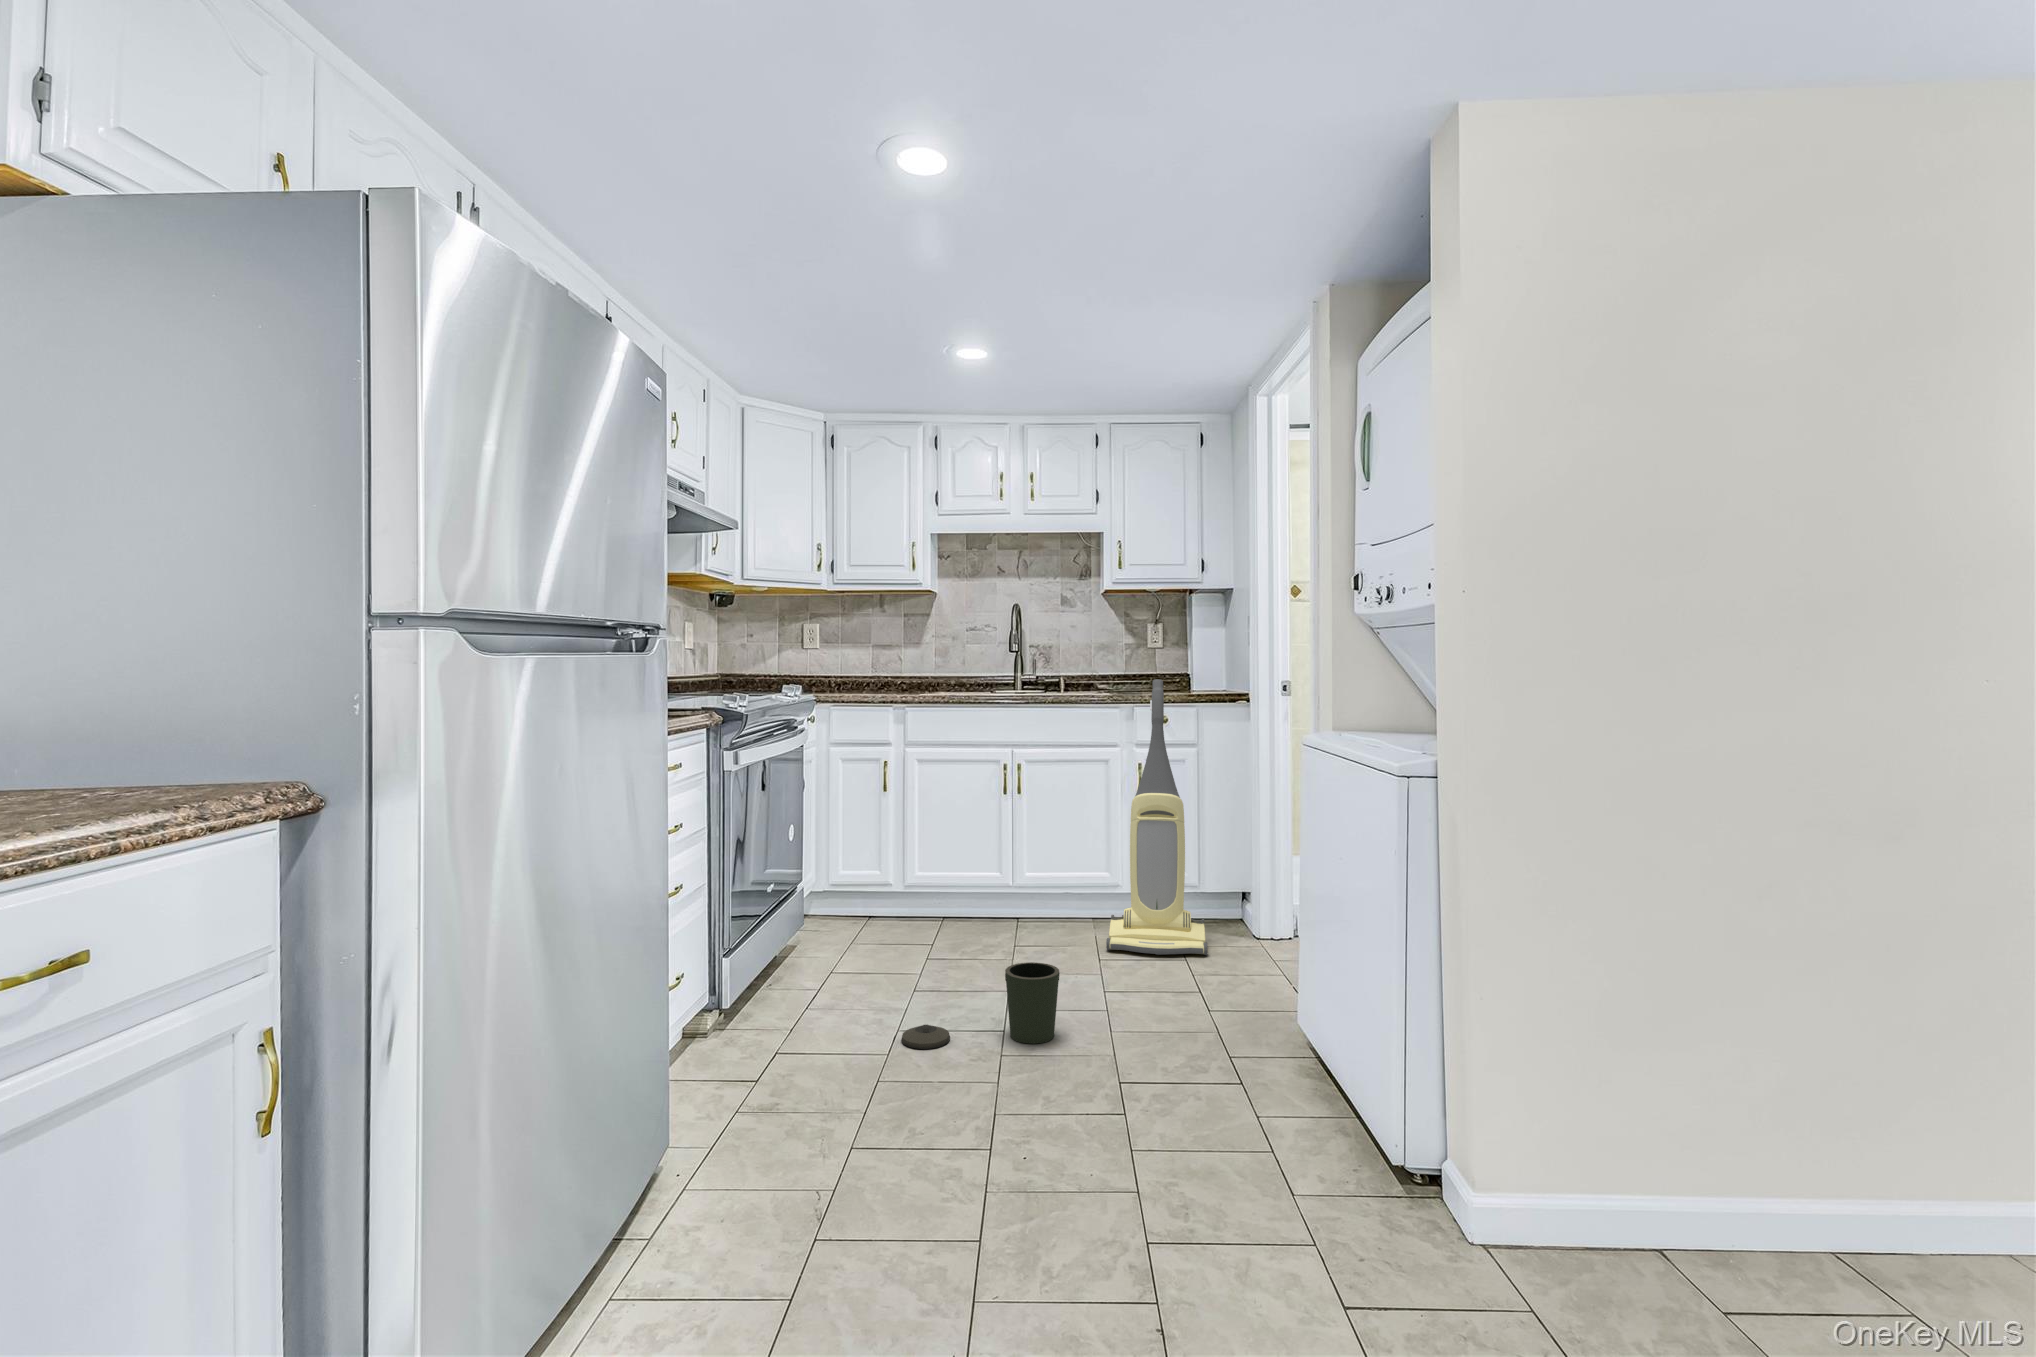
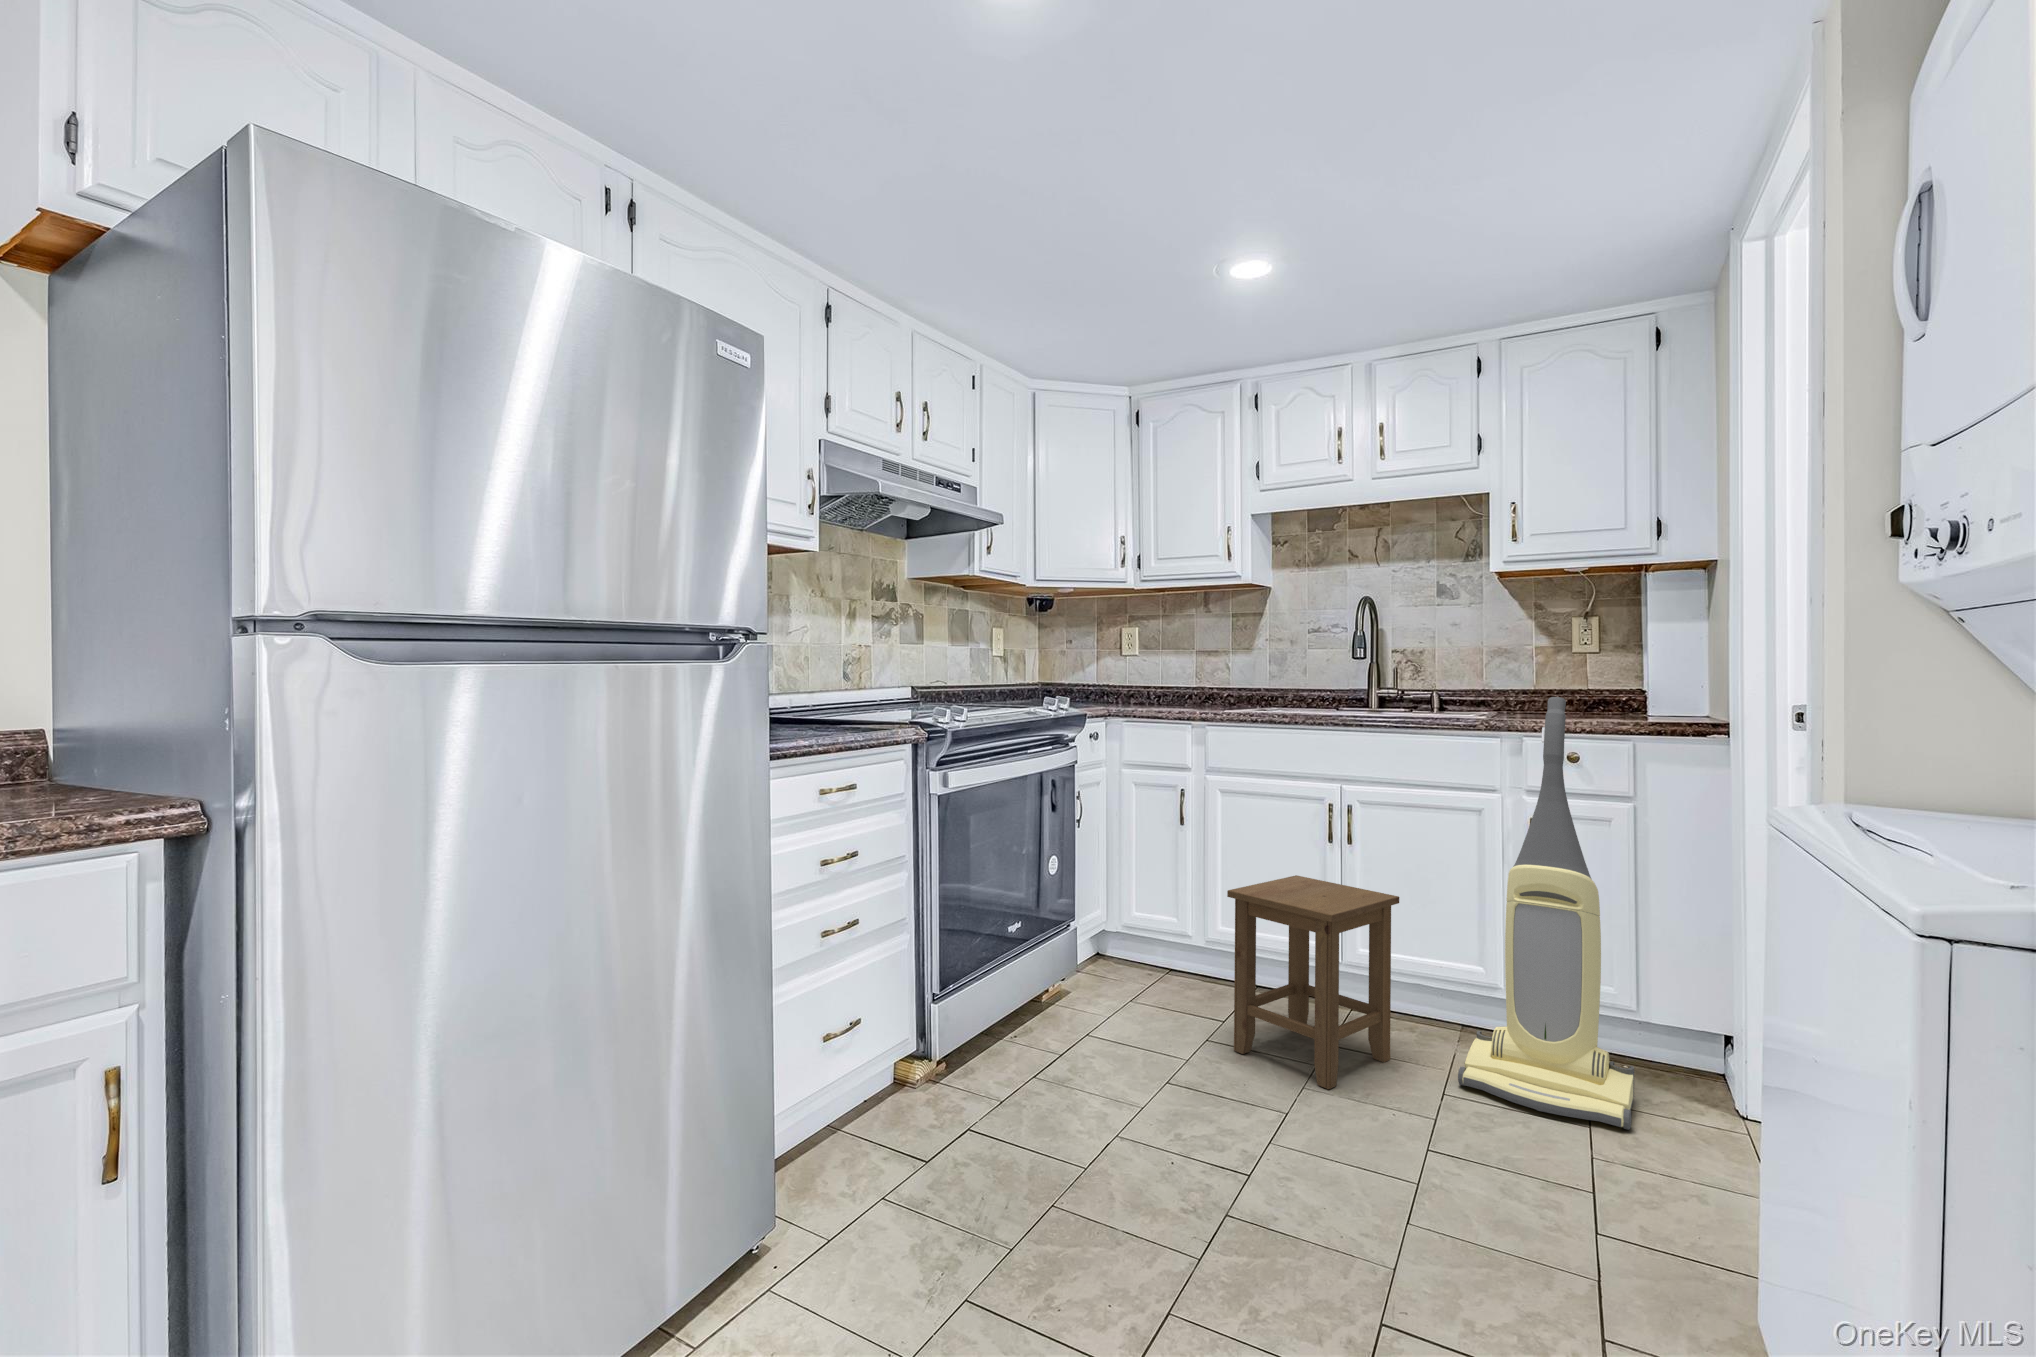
stool: none [948,820,1064,967] -> present [1227,875,1399,1089]
trash can: present [901,962,1060,1049] -> none [1090,1101,1313,1232]

